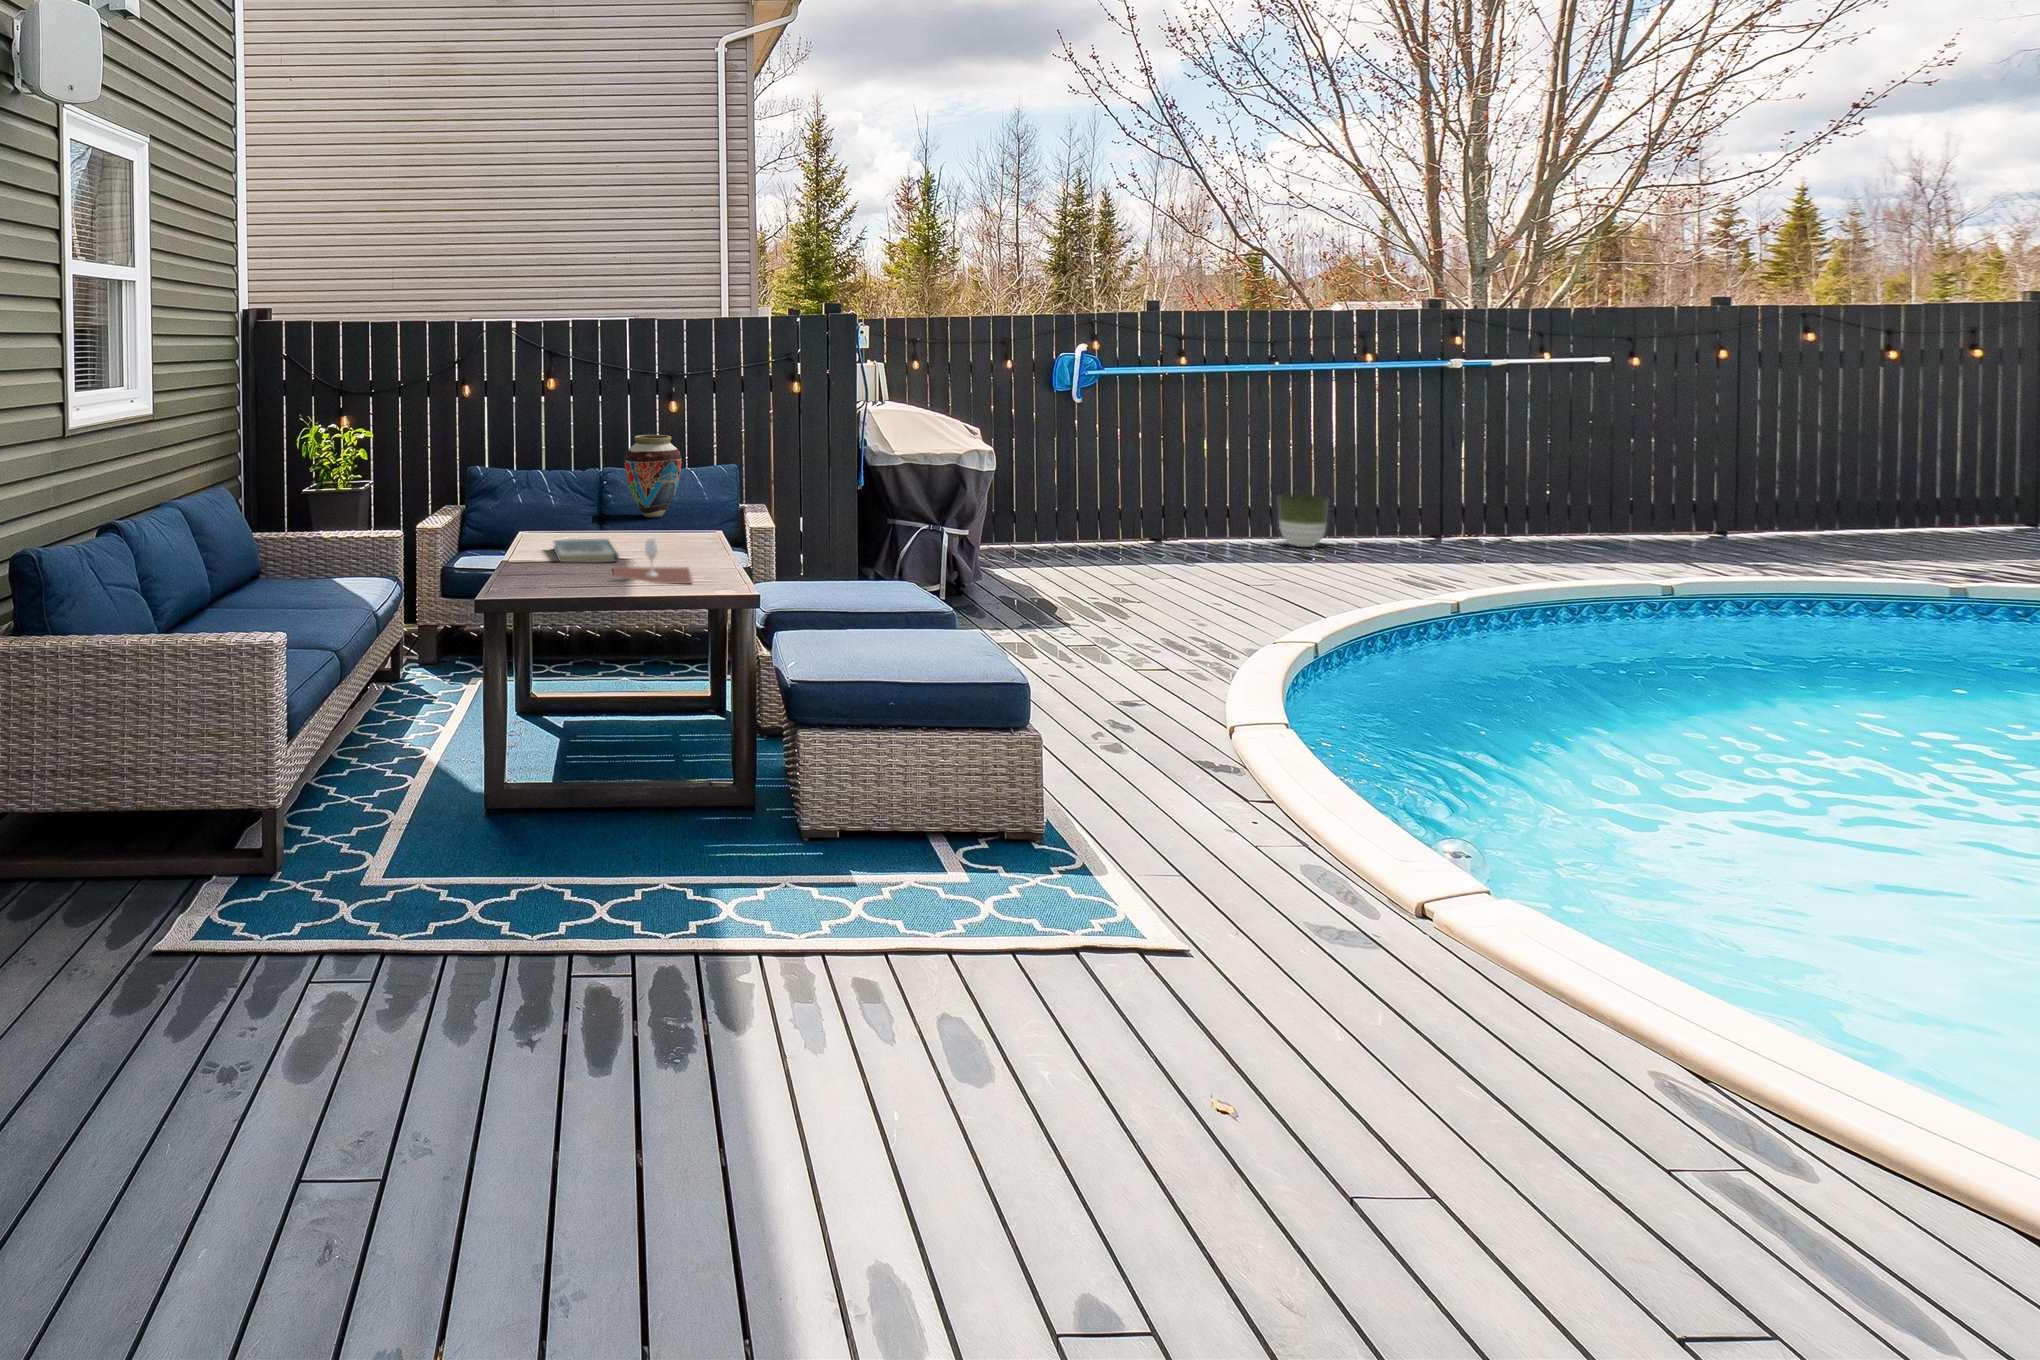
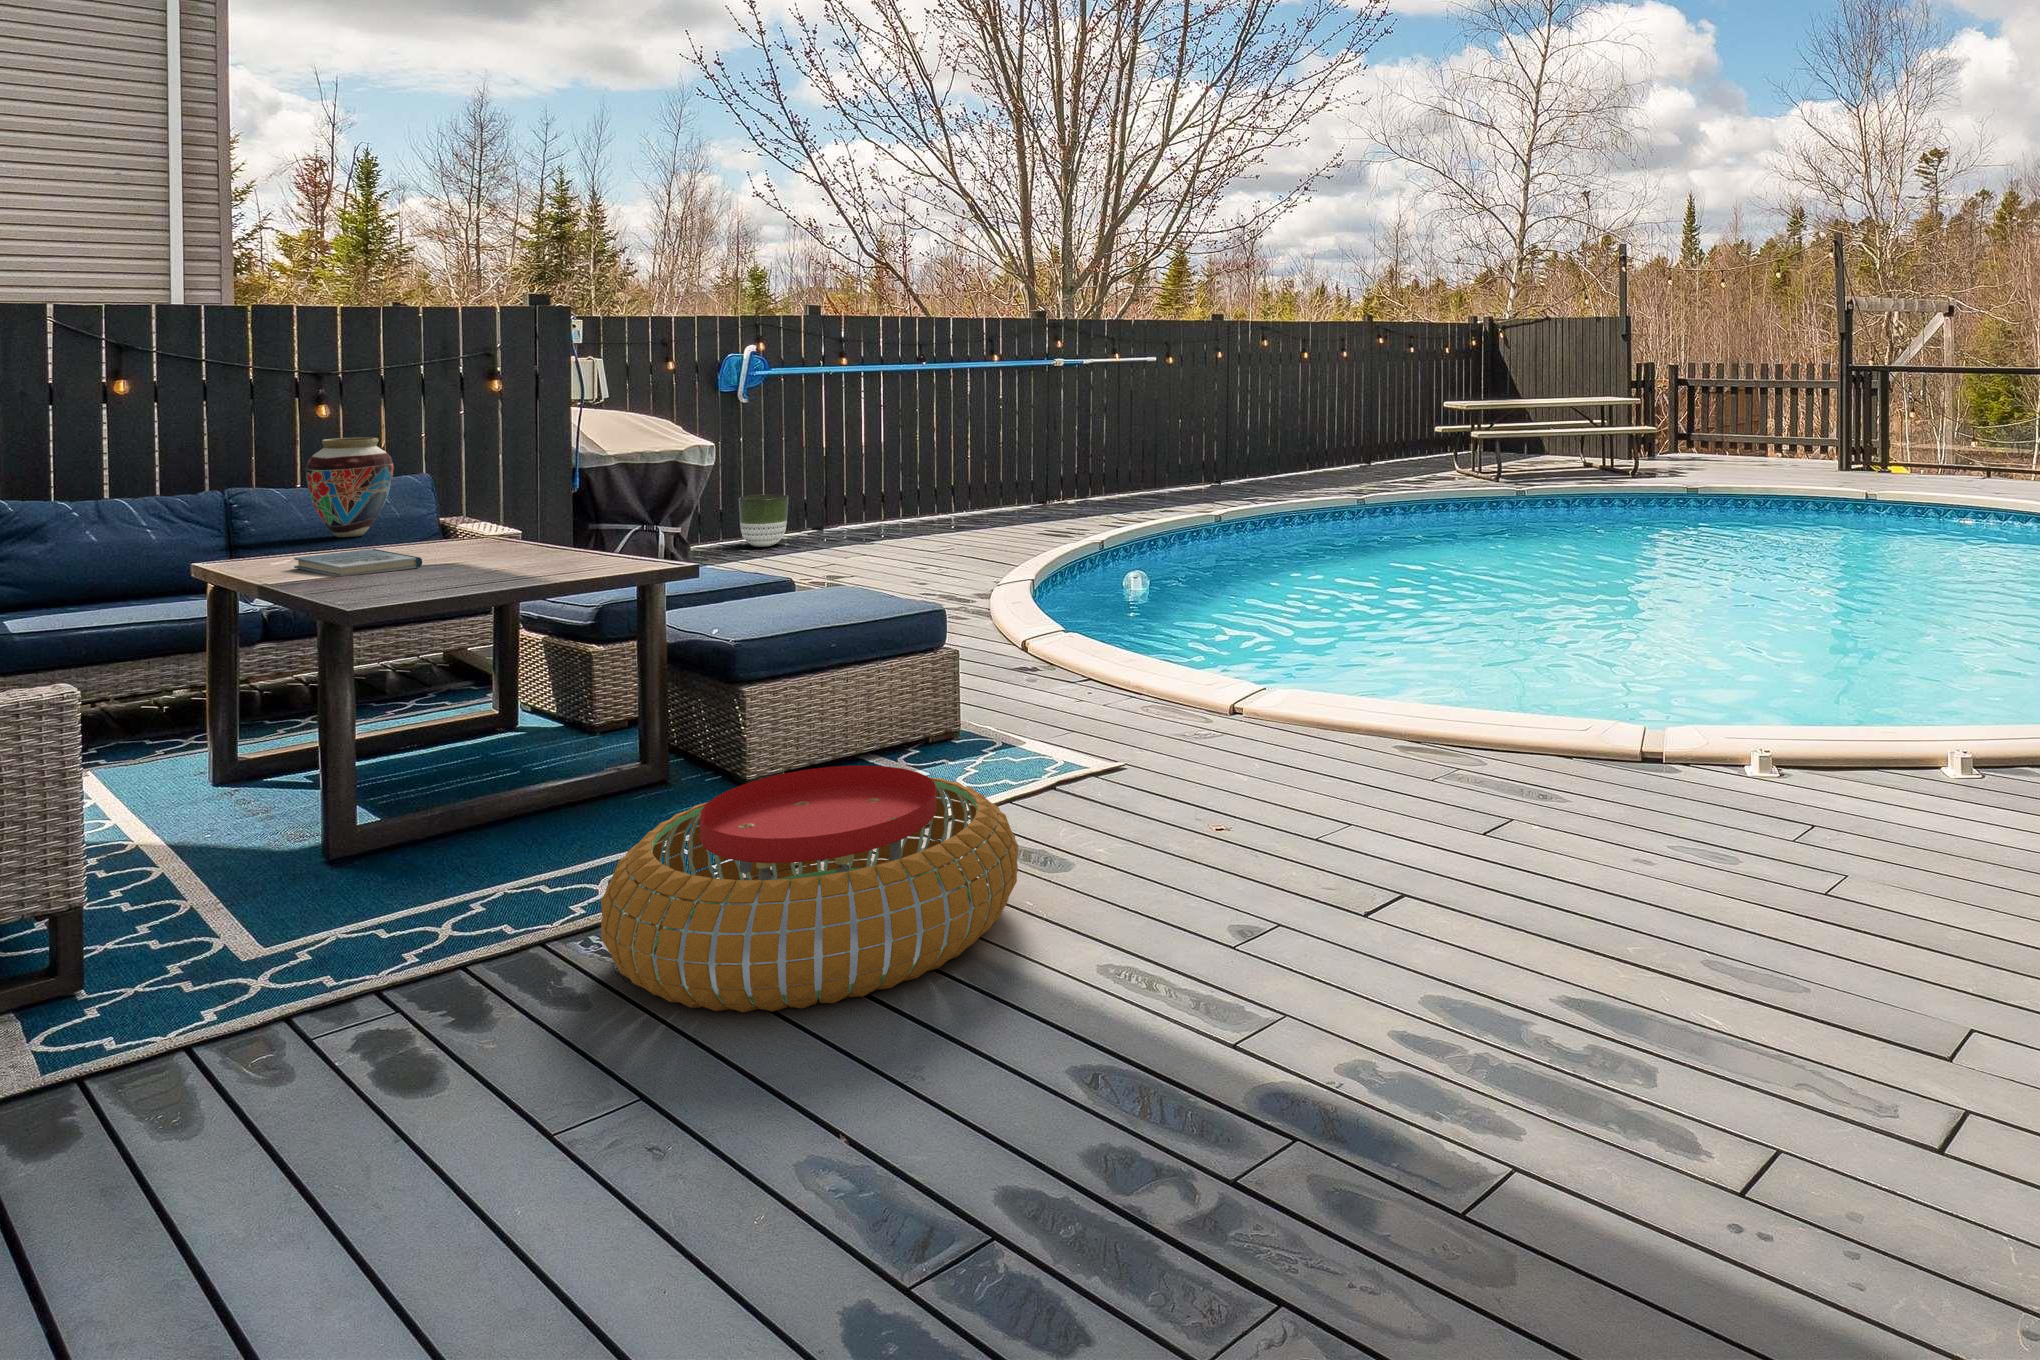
planter: present [1278,494,1328,547] -> present [739,494,788,547]
wine glass: present [613,540,692,584] -> none [430,530,562,581]
pouf: none [477,858,886,1155] -> present [601,766,1018,1012]

